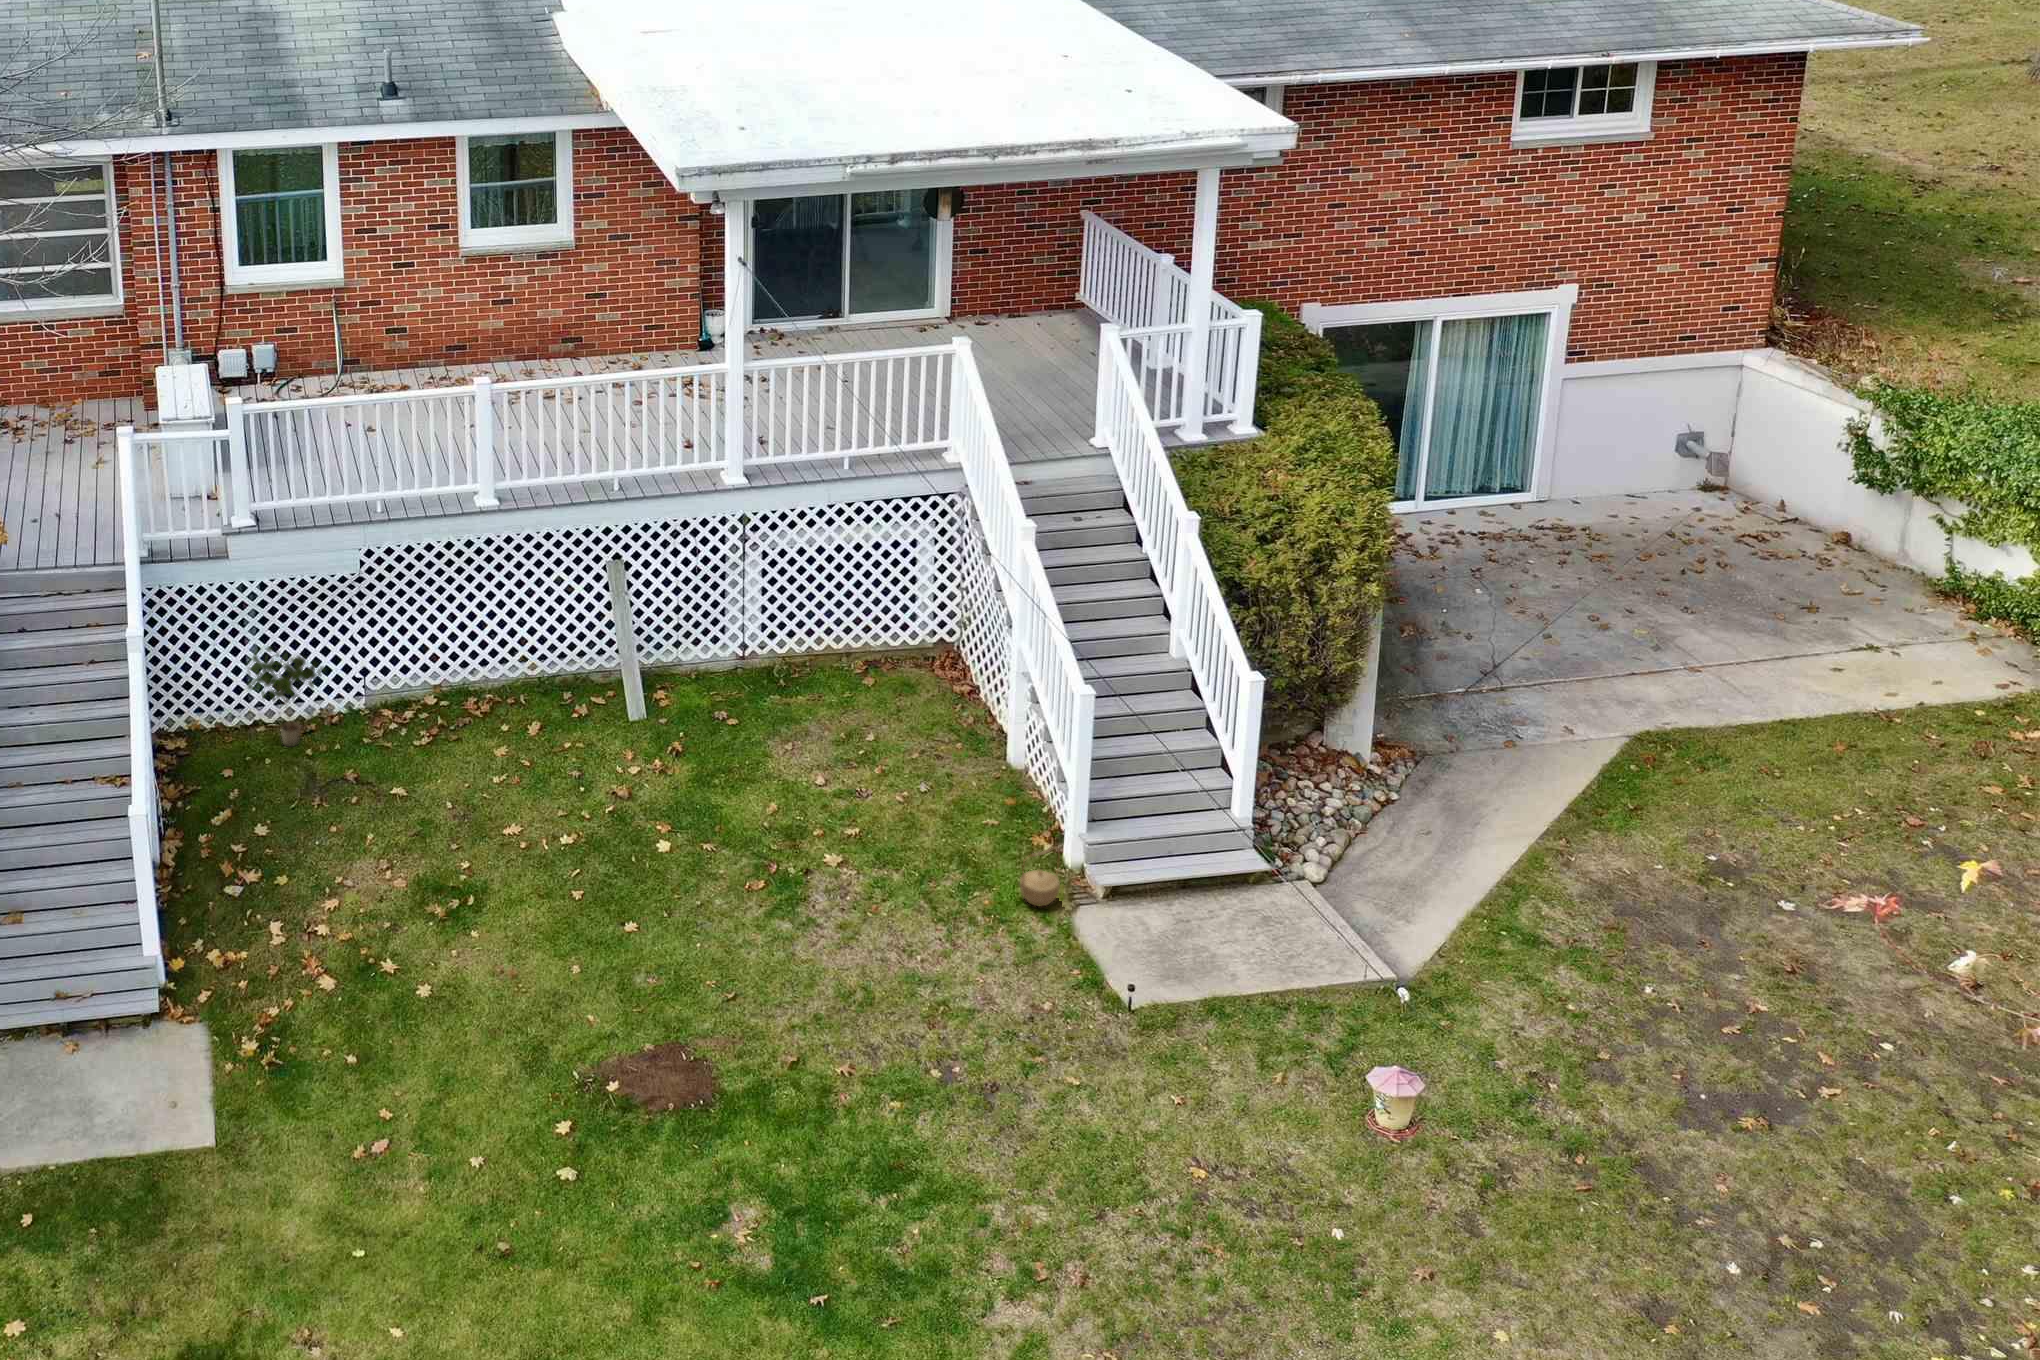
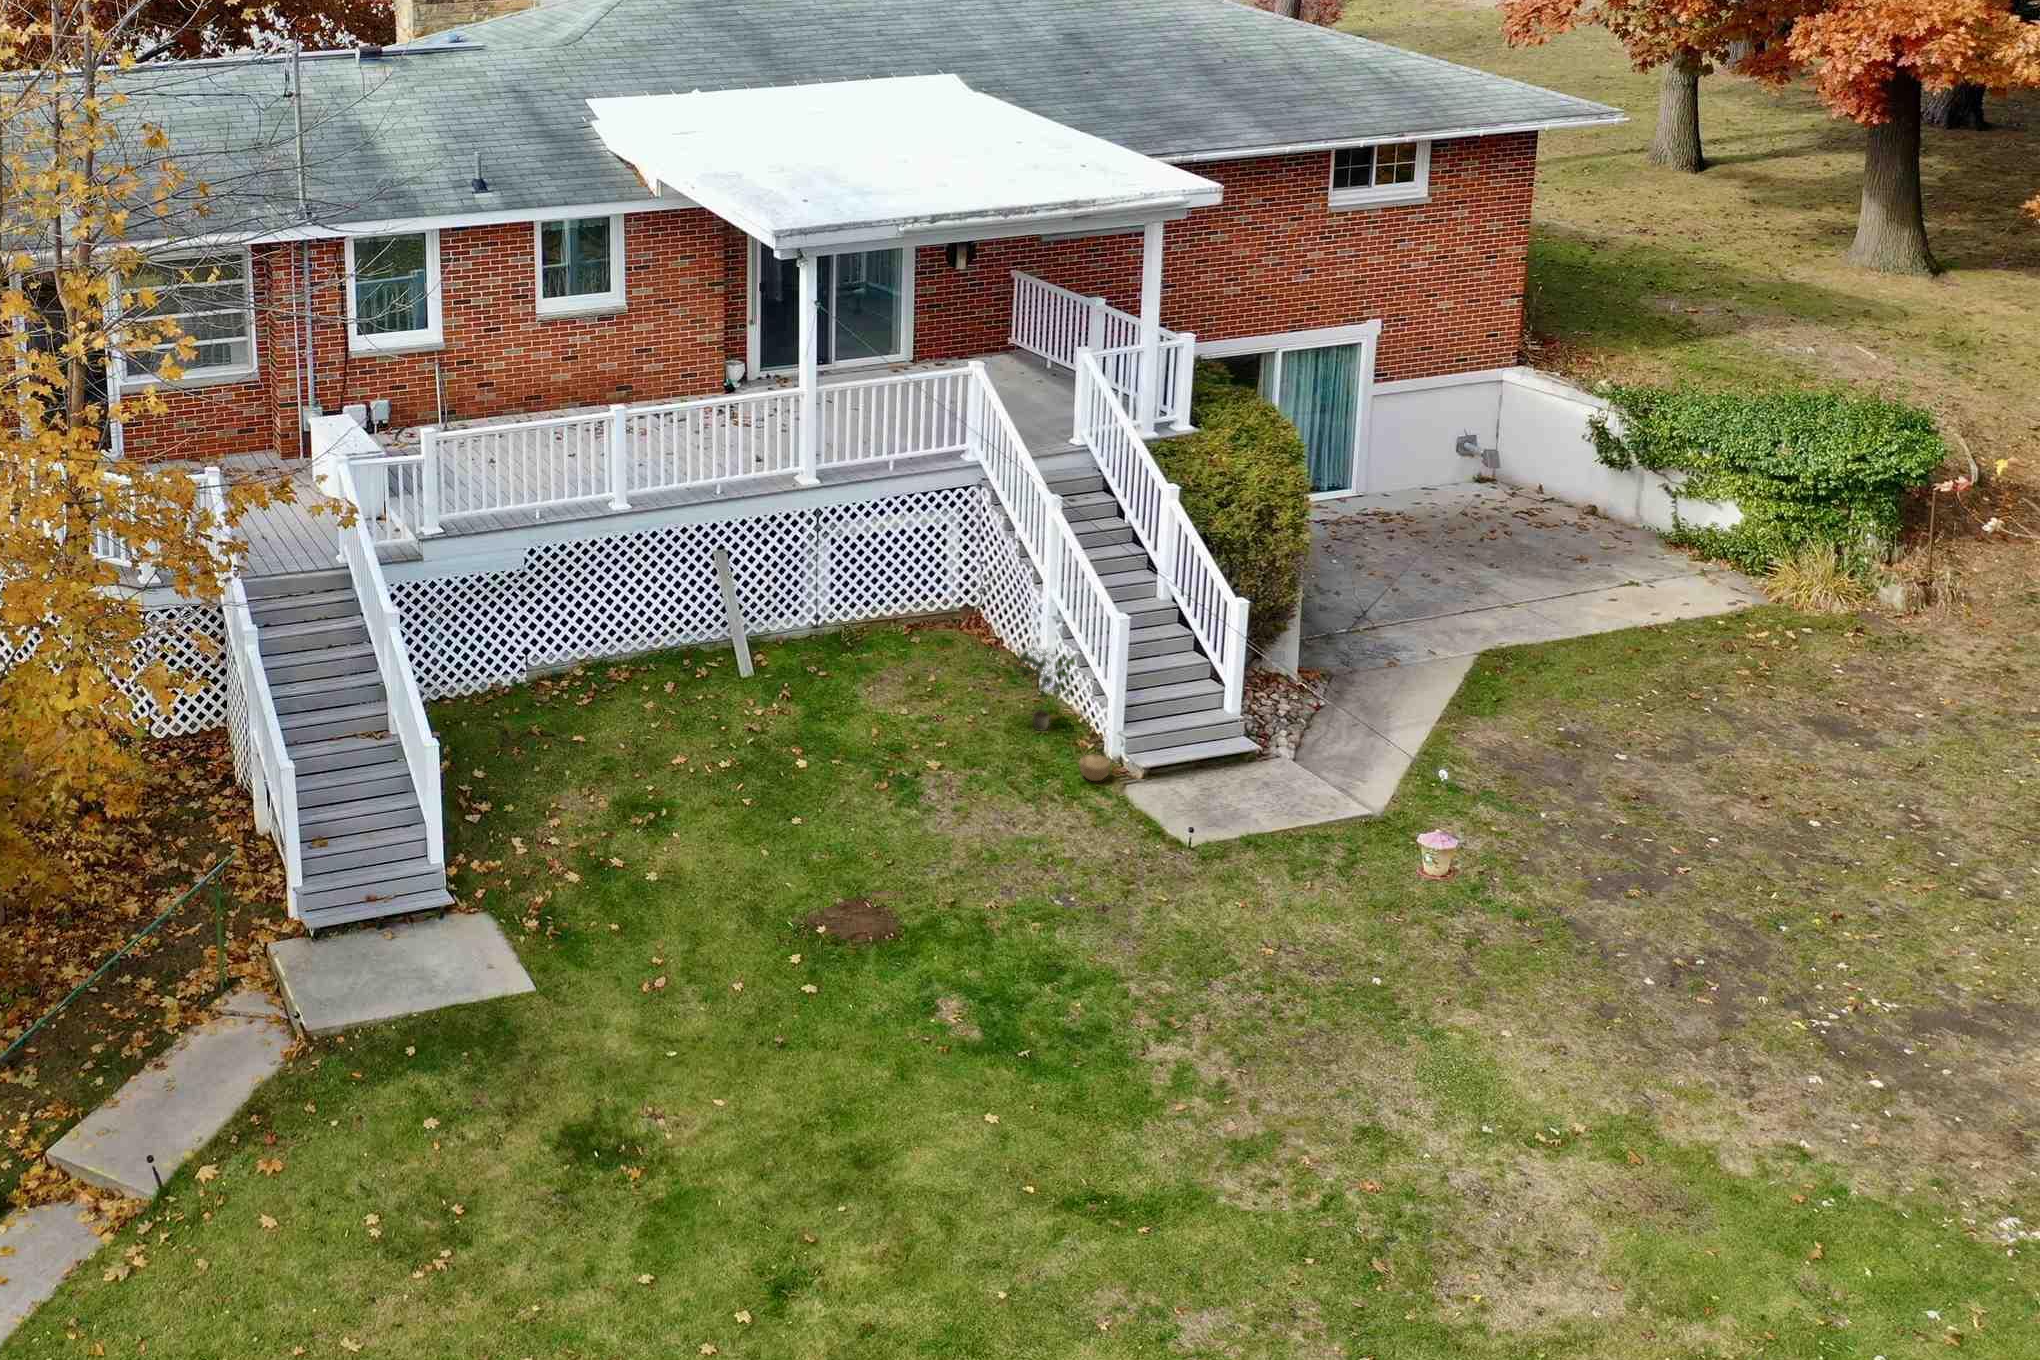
potted plant: present [248,647,325,747] -> present [1013,648,1075,731]

